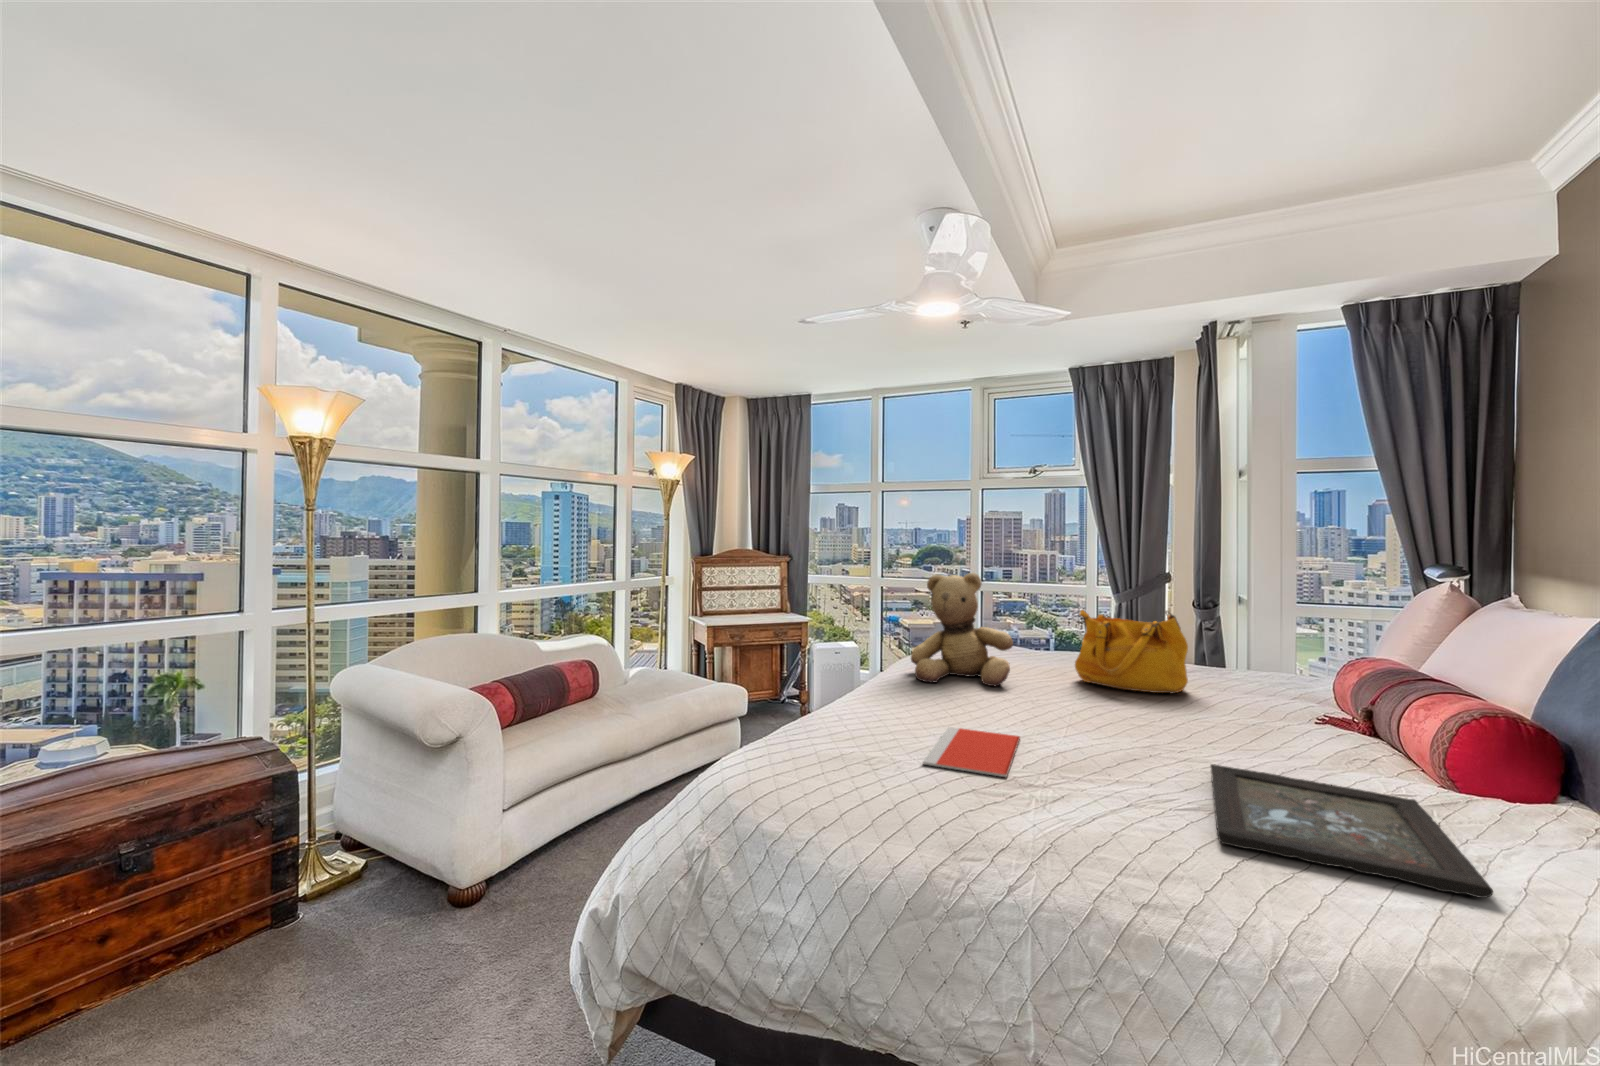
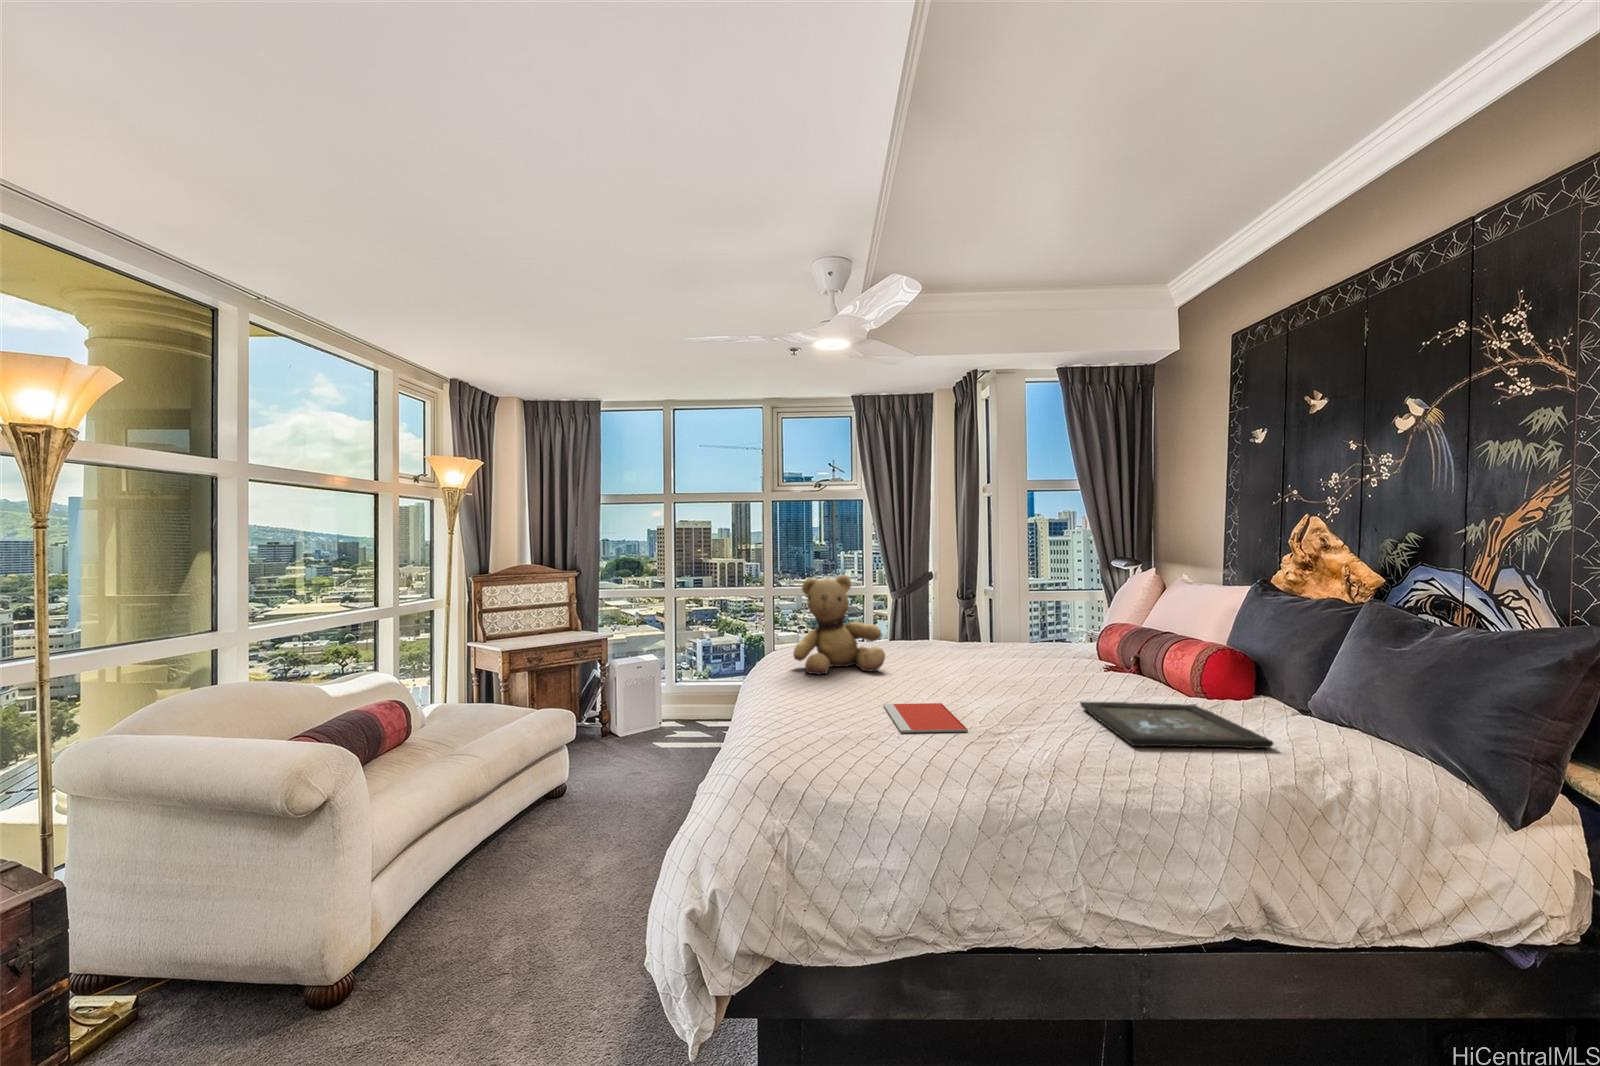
handbag: present [1075,610,1188,694] -> none [923,598,1006,663]

